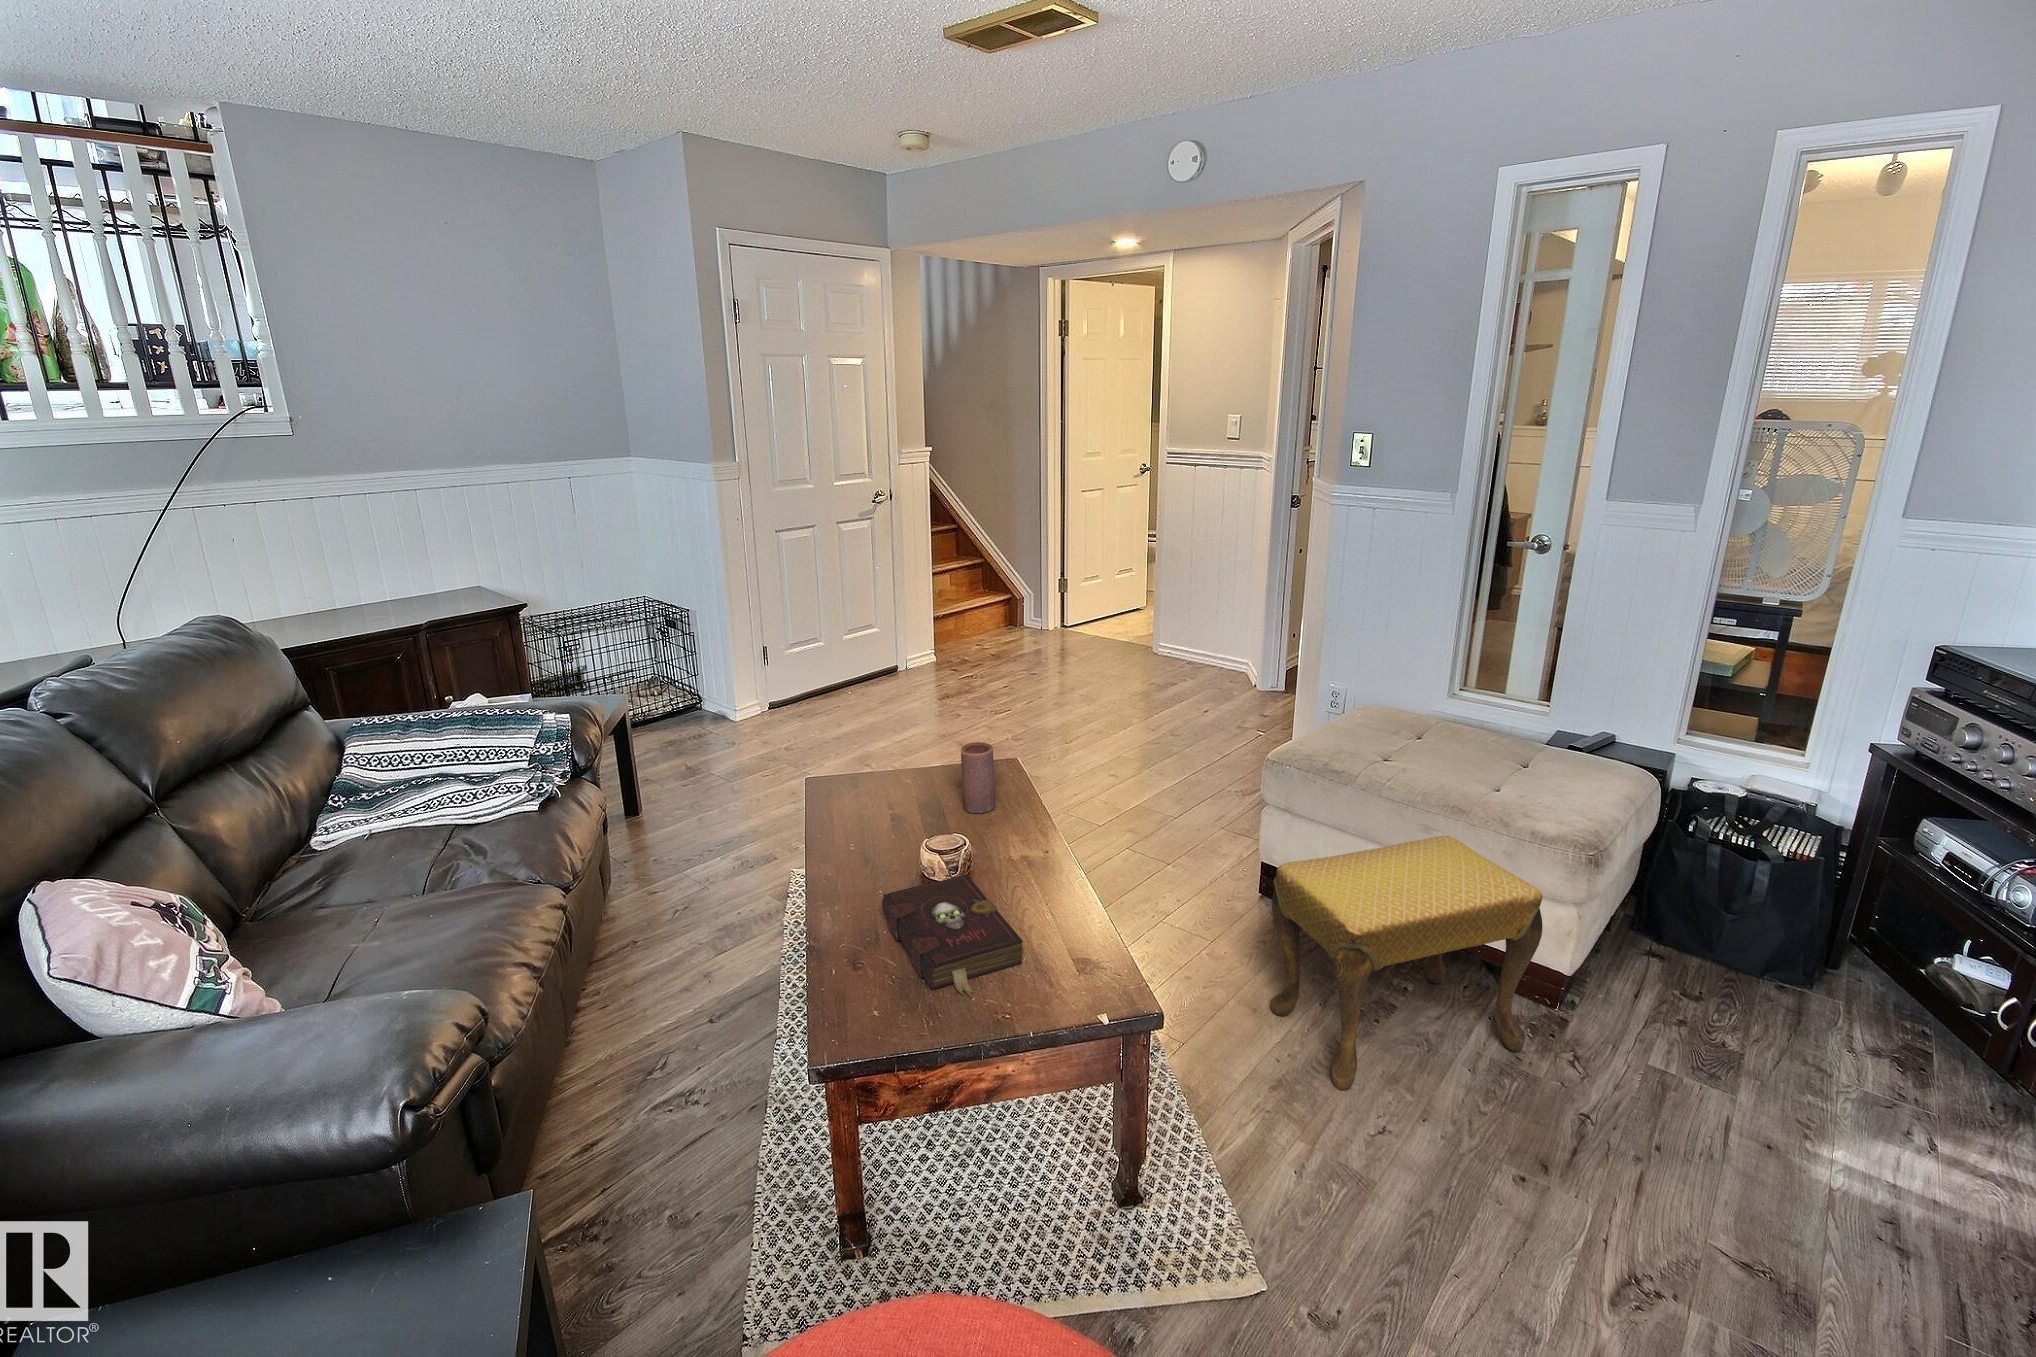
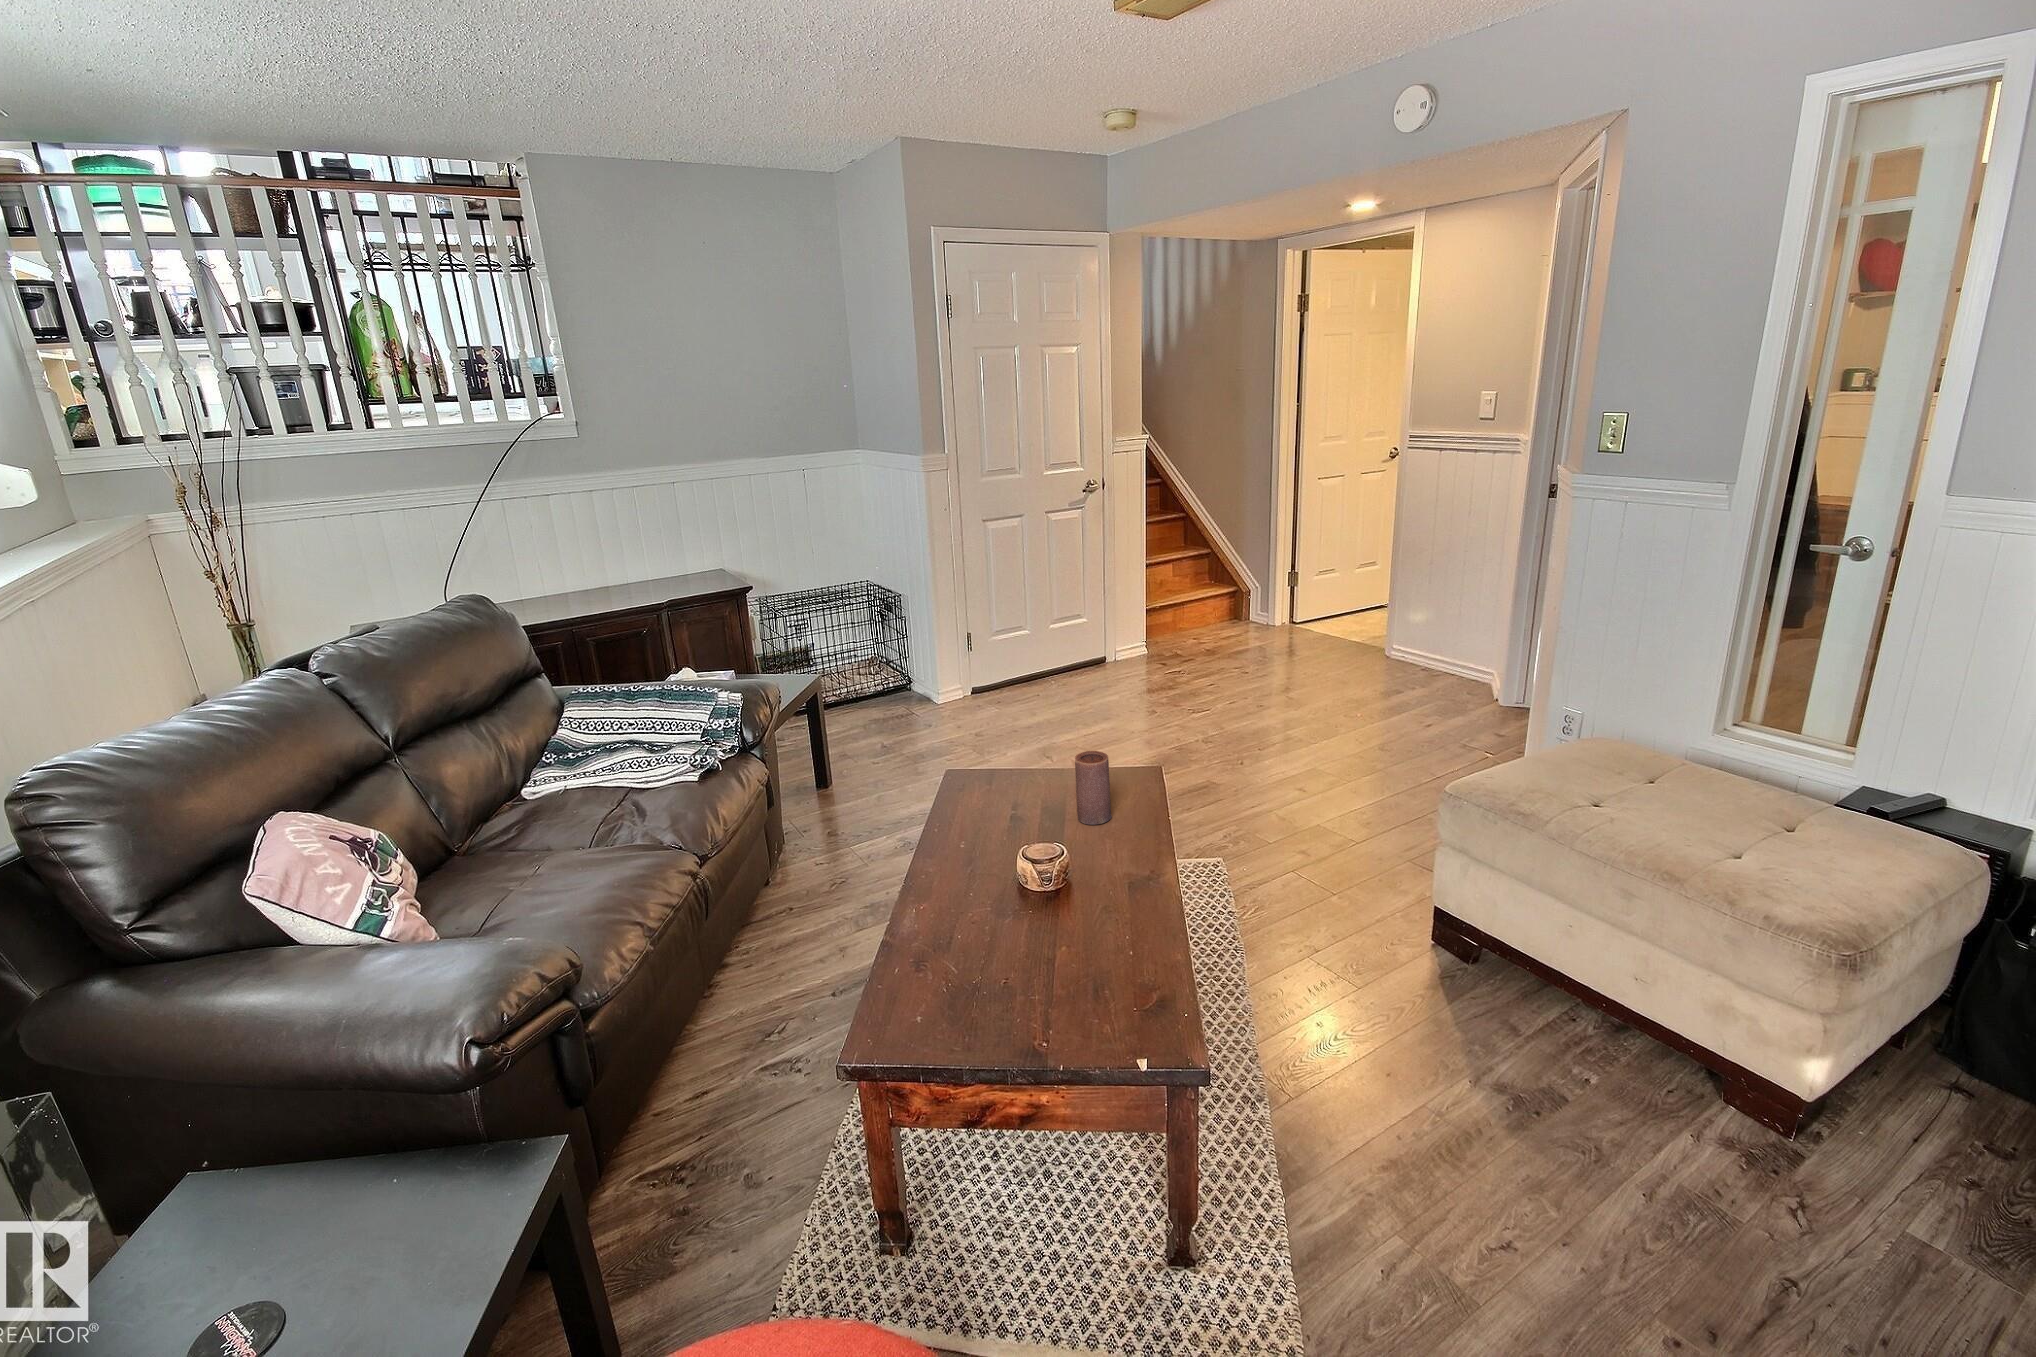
footstool: present [1271,836,1542,1091] -> none [1409,907,1759,1189]
book: present [882,874,1023,997] -> none [953,889,1073,1018]

